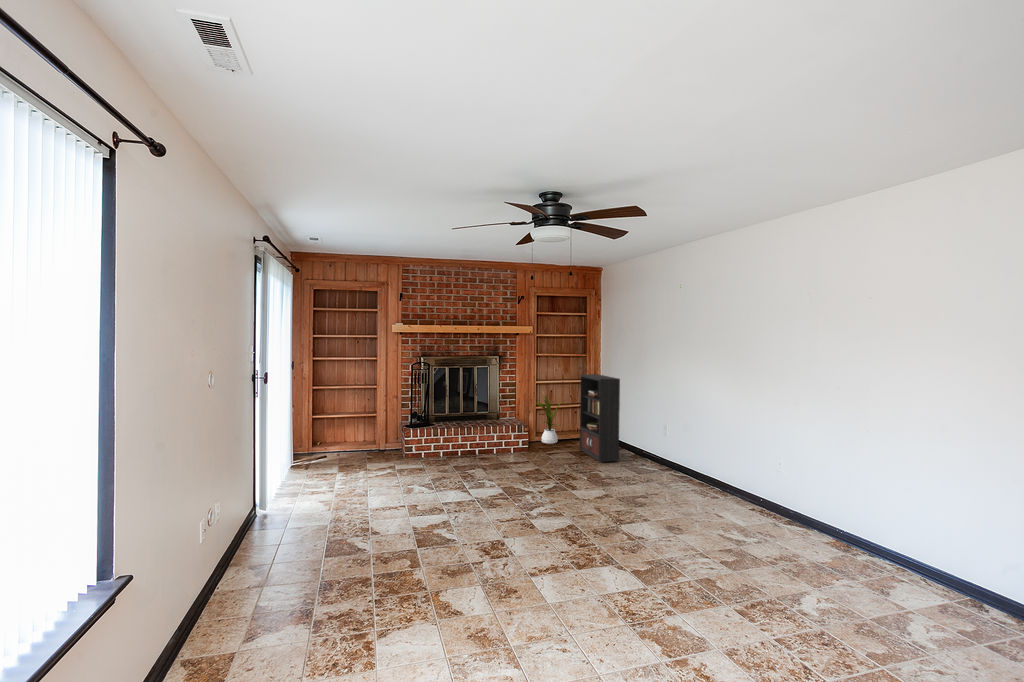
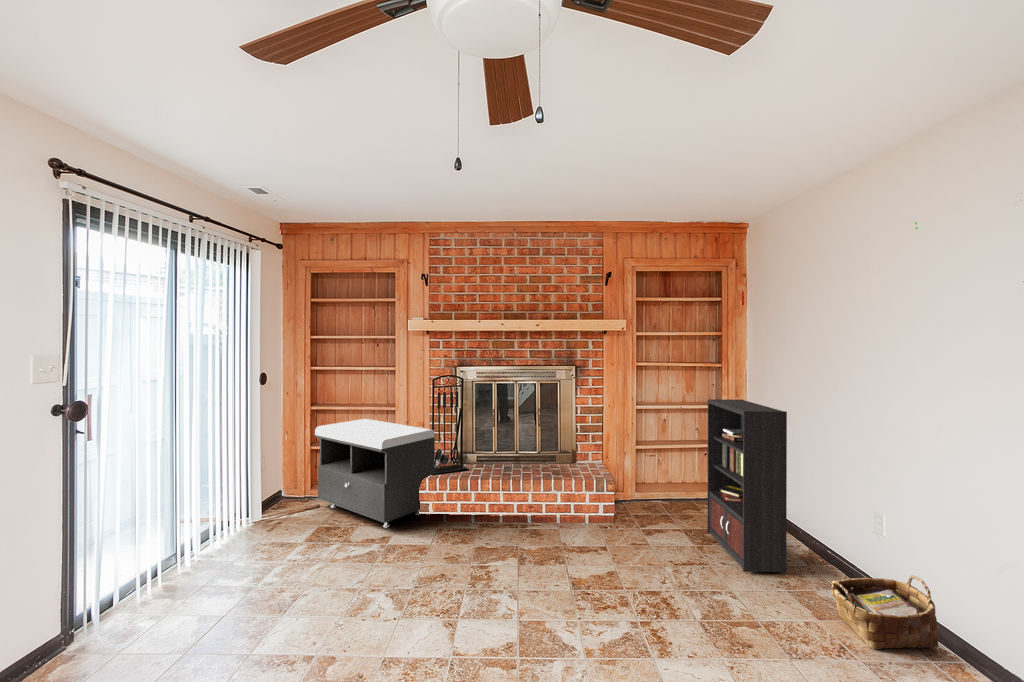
storage bench: none [325,395,413,462] -> present [315,419,435,528]
house plant: present [536,395,560,444] -> none [632,430,679,509]
woven basket: none [637,448,675,478] -> present [832,576,938,649]

